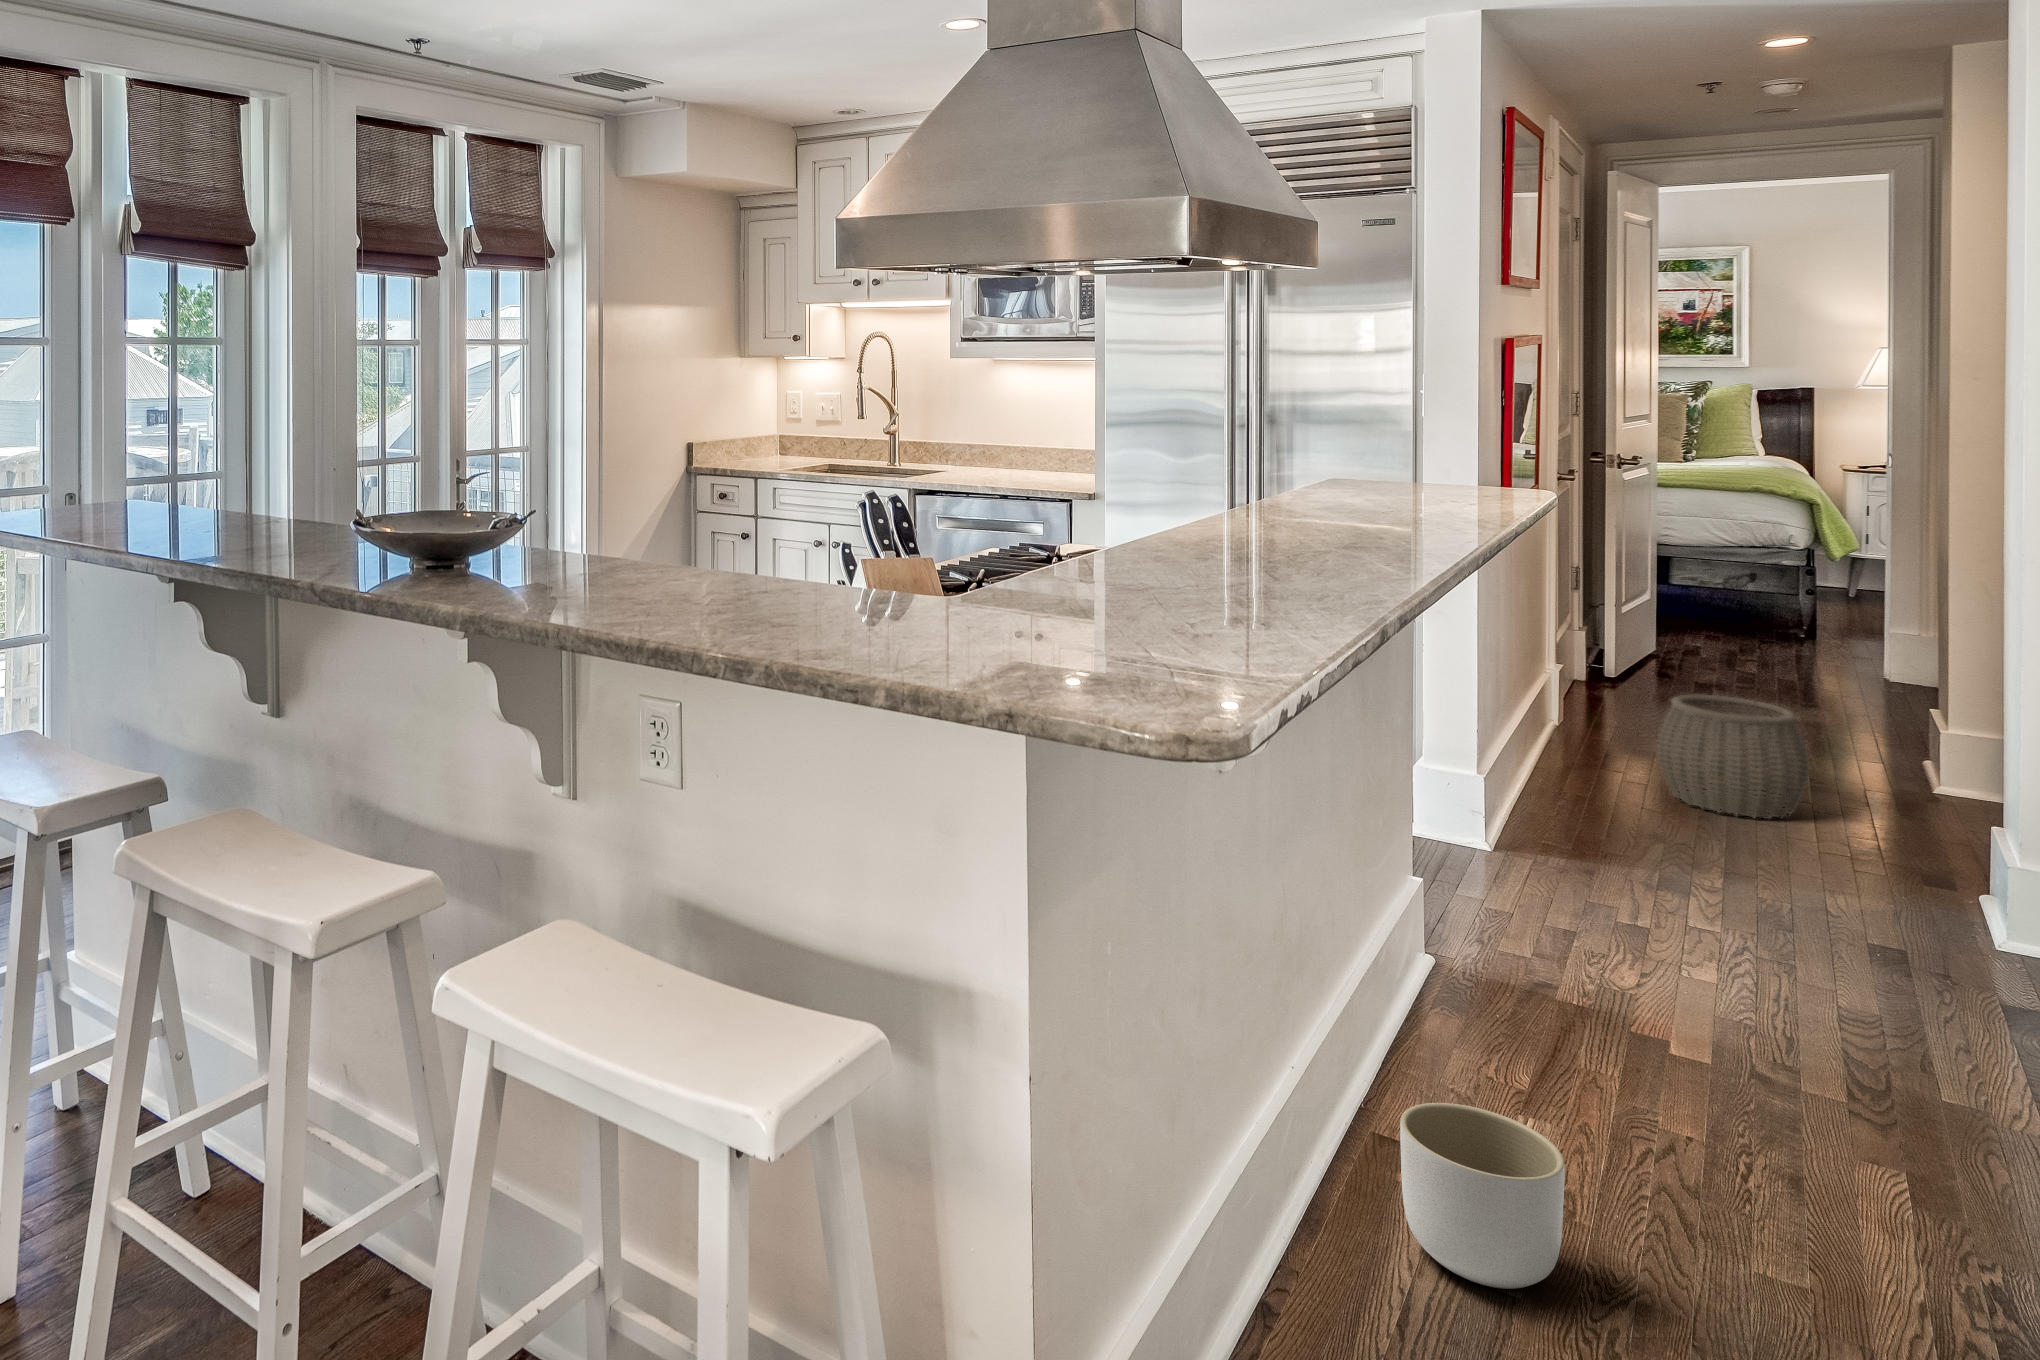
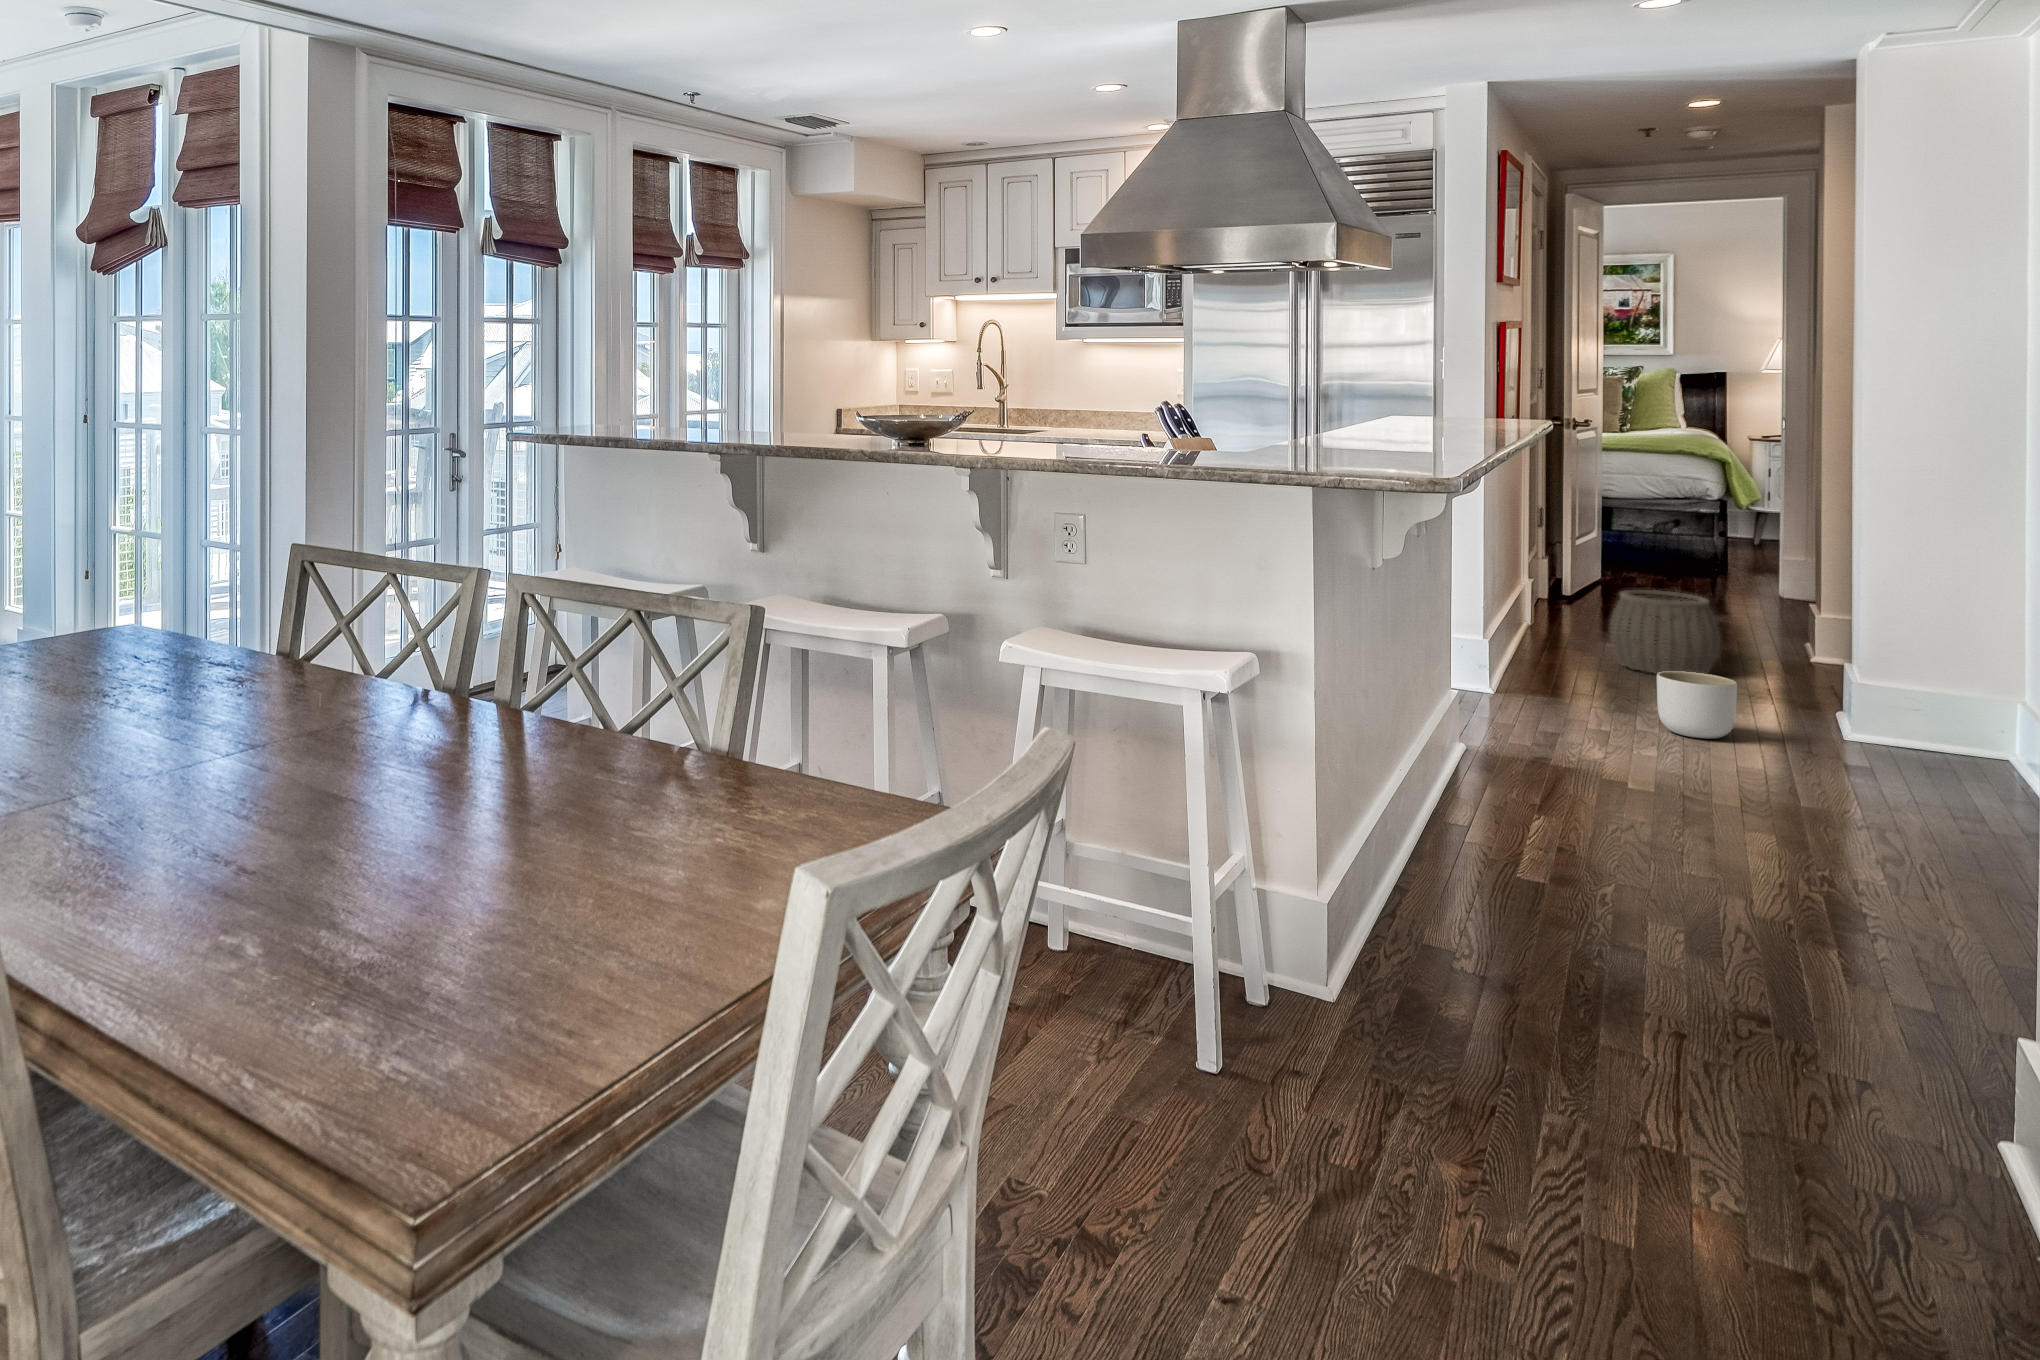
planter: present [1400,1103,1565,1289] -> present [1657,671,1737,739]

